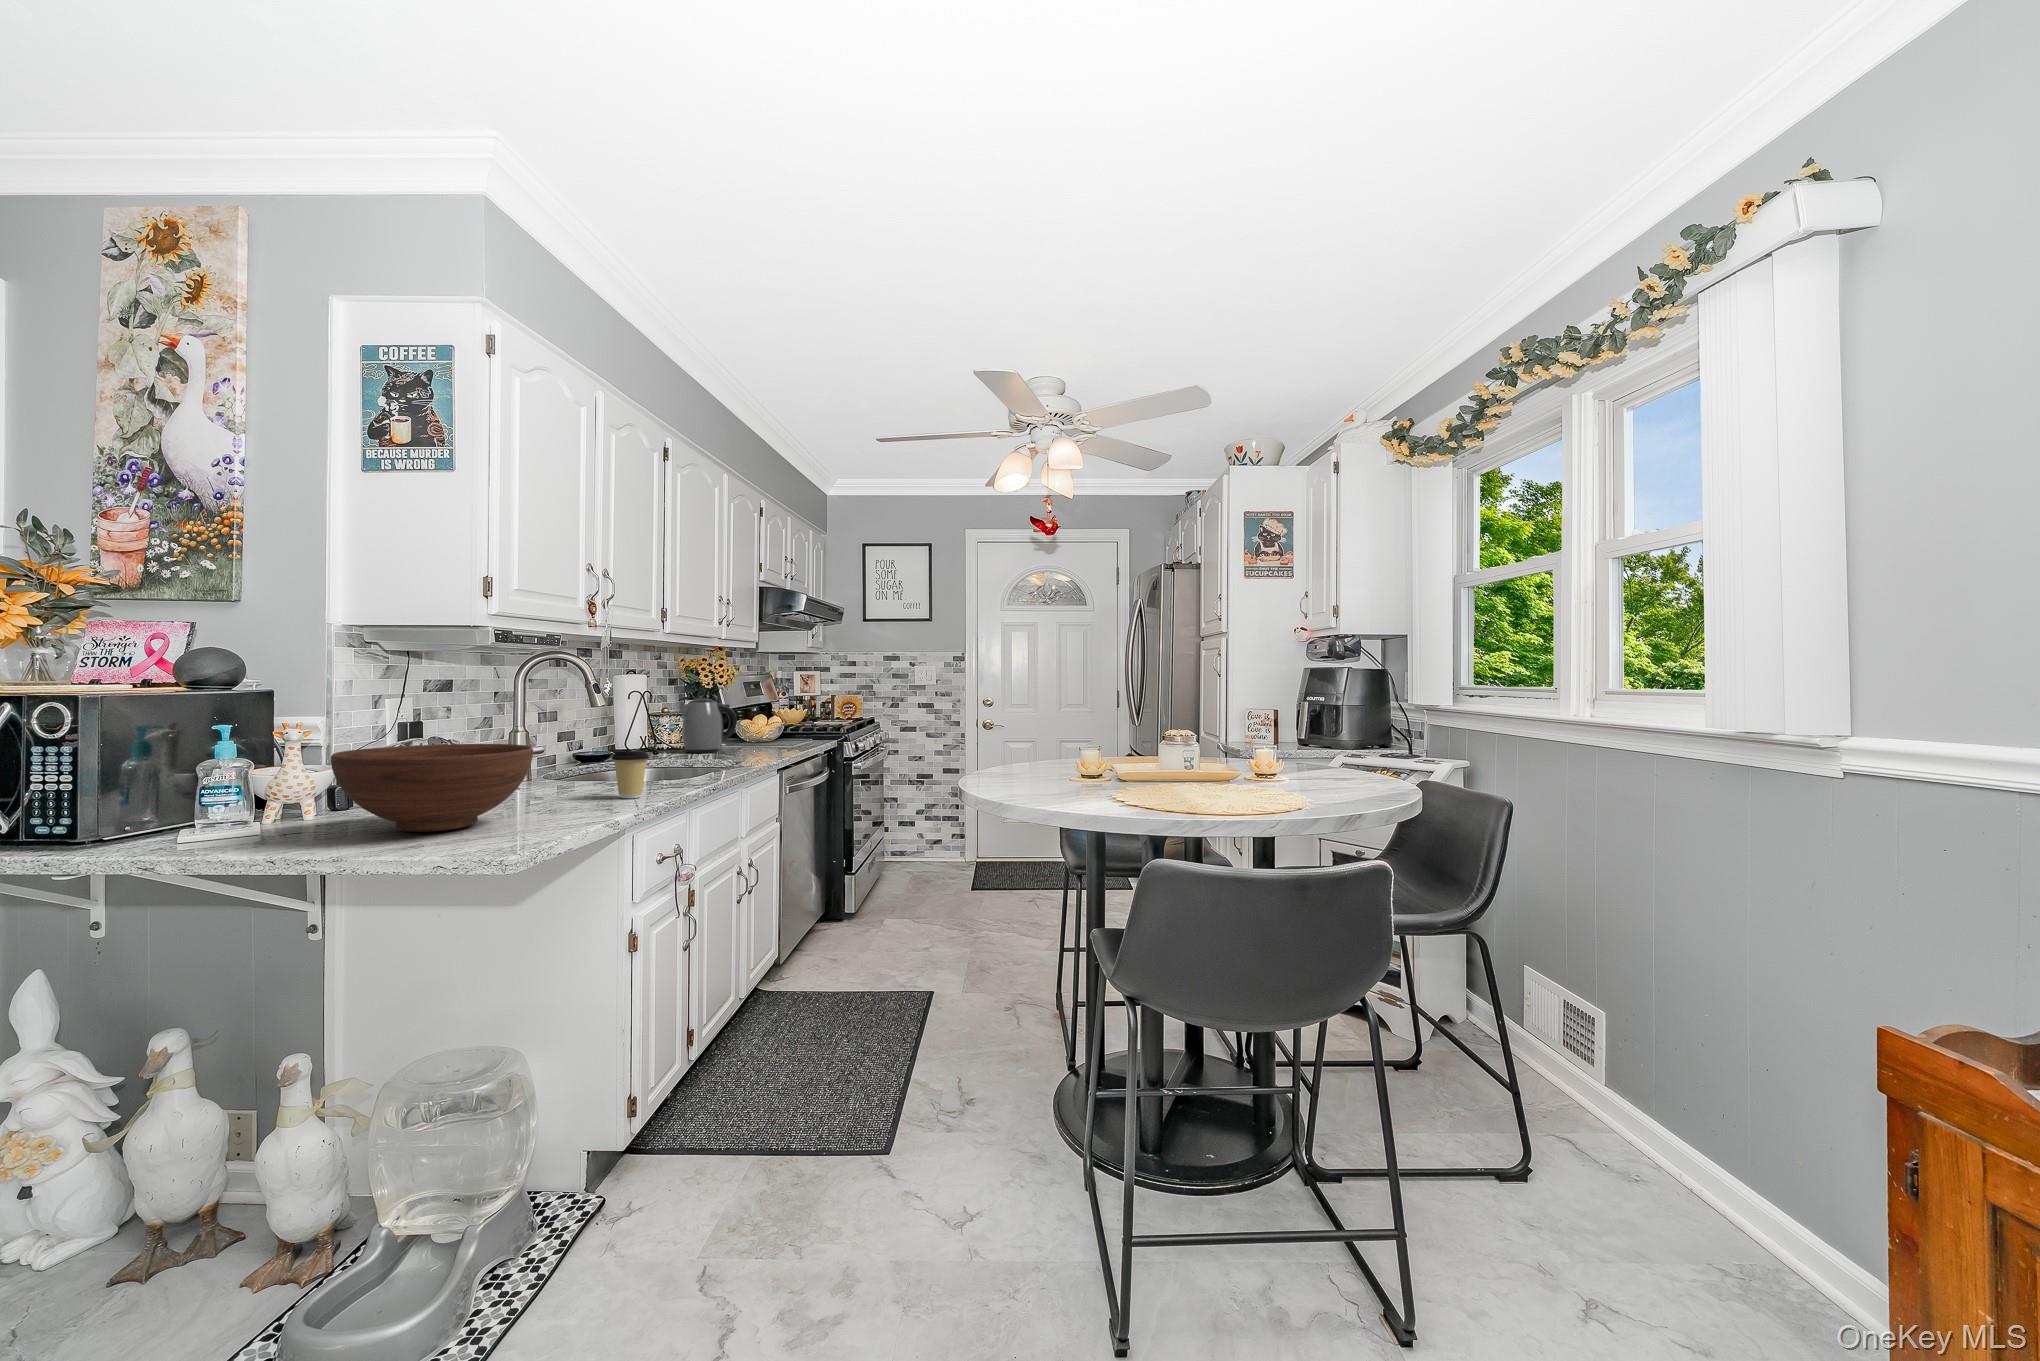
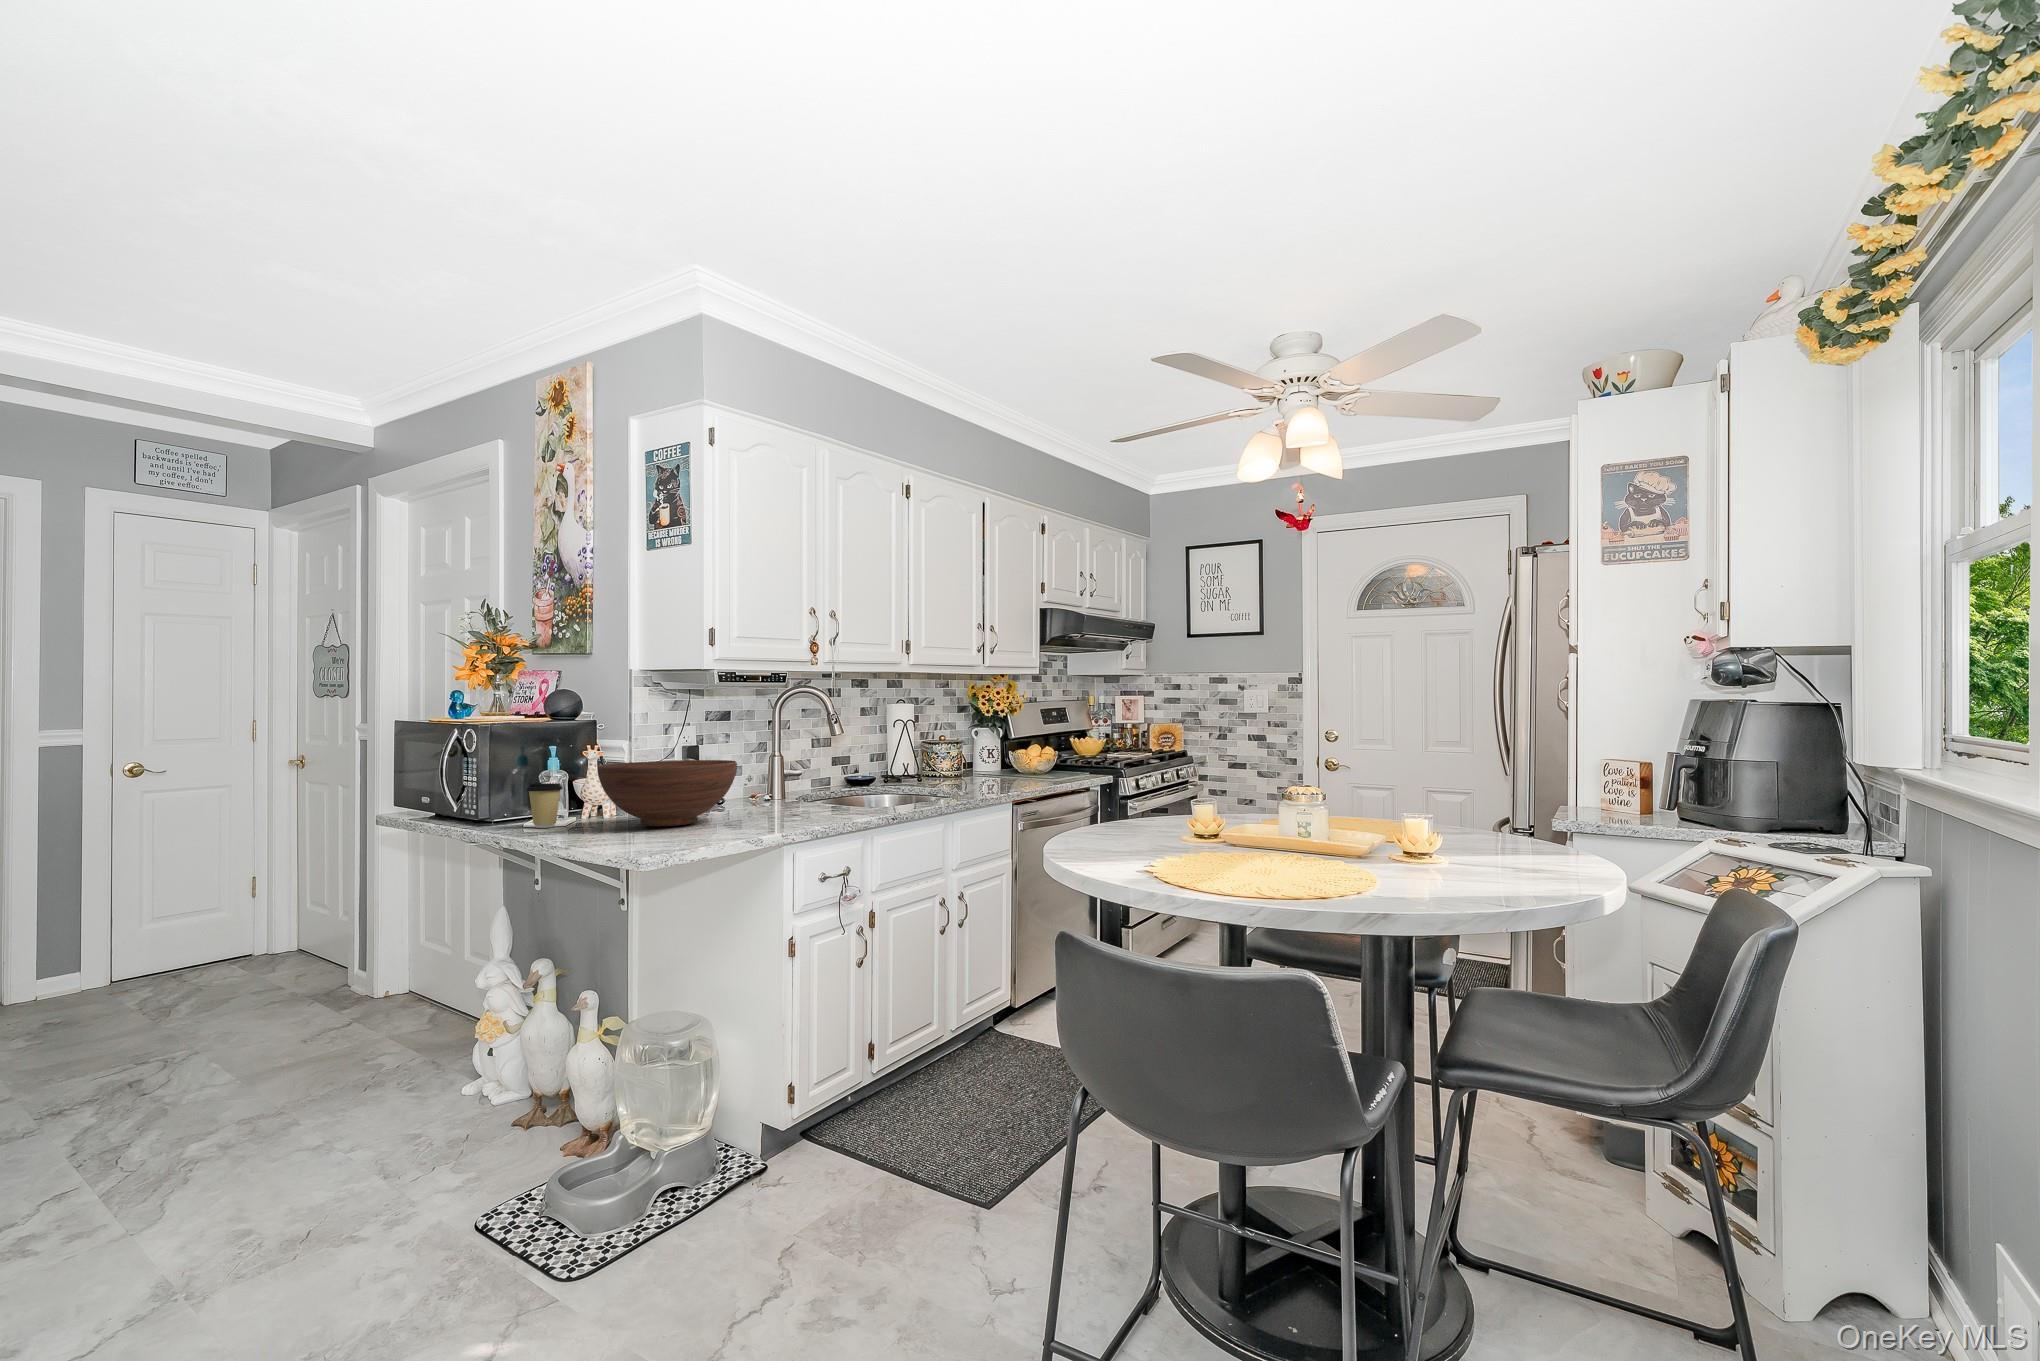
kettle: present [680,699,737,753] -> none [946,726,1000,778]
coffee cup: present [612,751,649,798] -> present [527,782,563,828]

